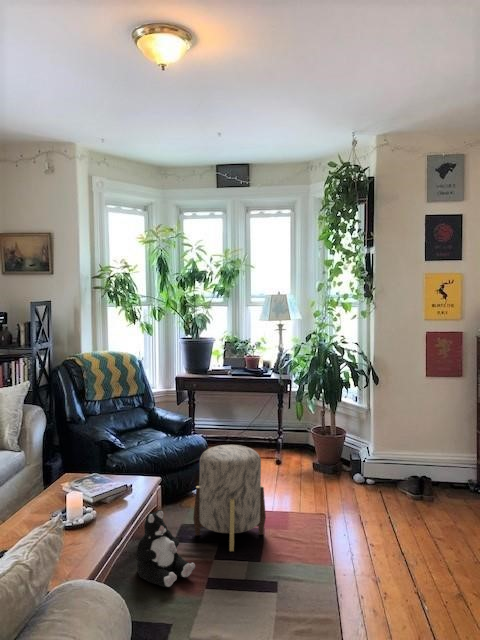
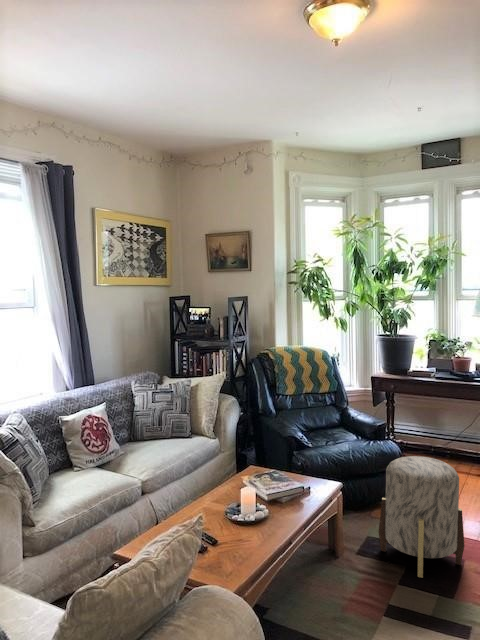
plush toy: present [136,510,195,587] -> none [311,519,374,604]

